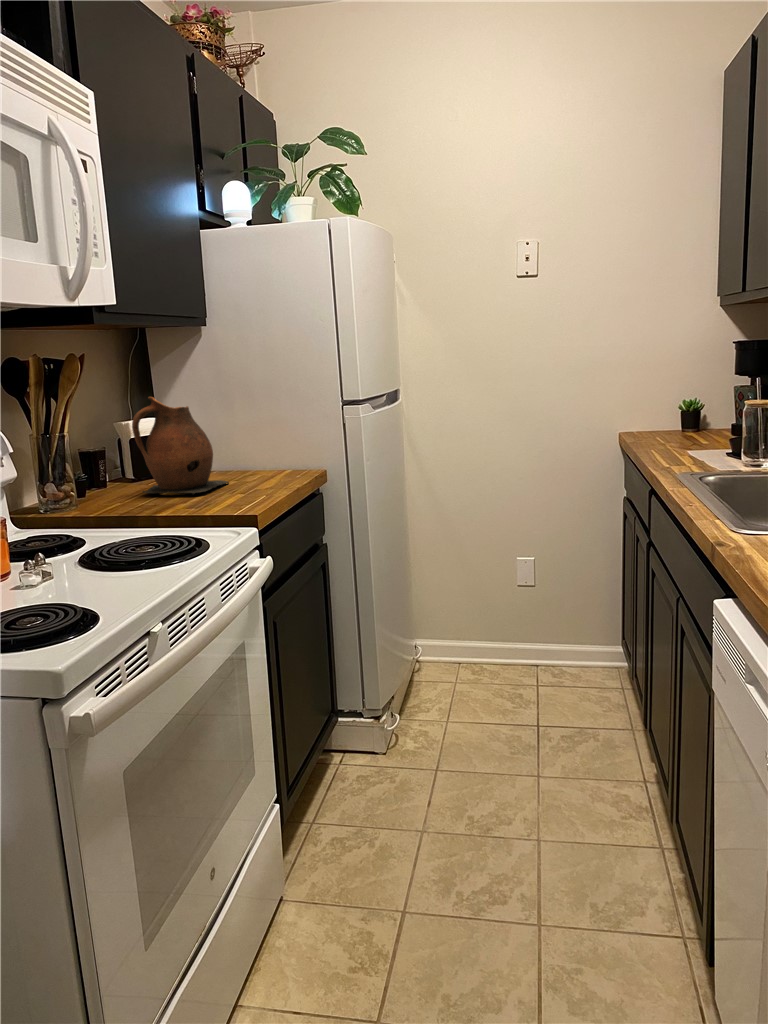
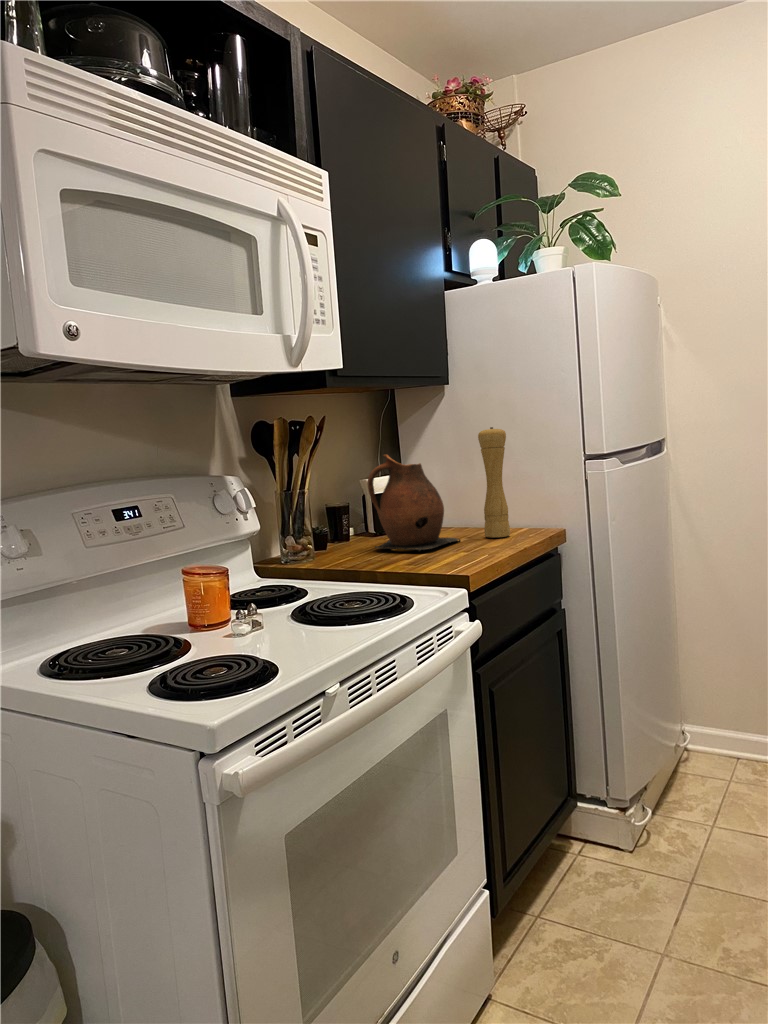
pepper mill: none [243,372,276,479] -> present [478,427,510,538]

